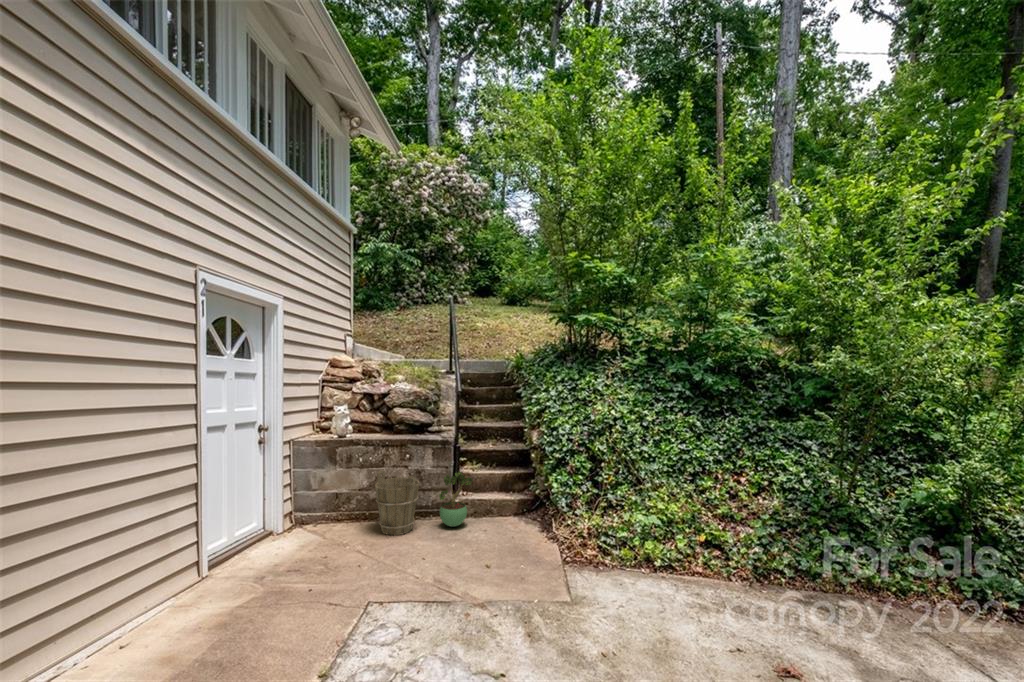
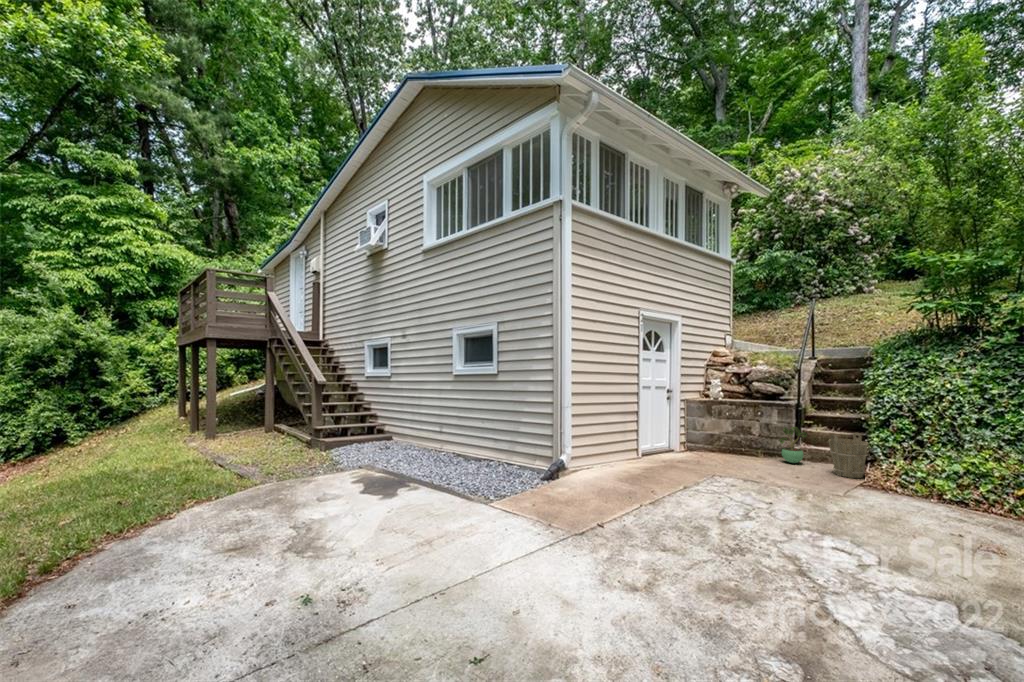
bucket: present [375,470,419,535] -> present [828,433,868,478]

